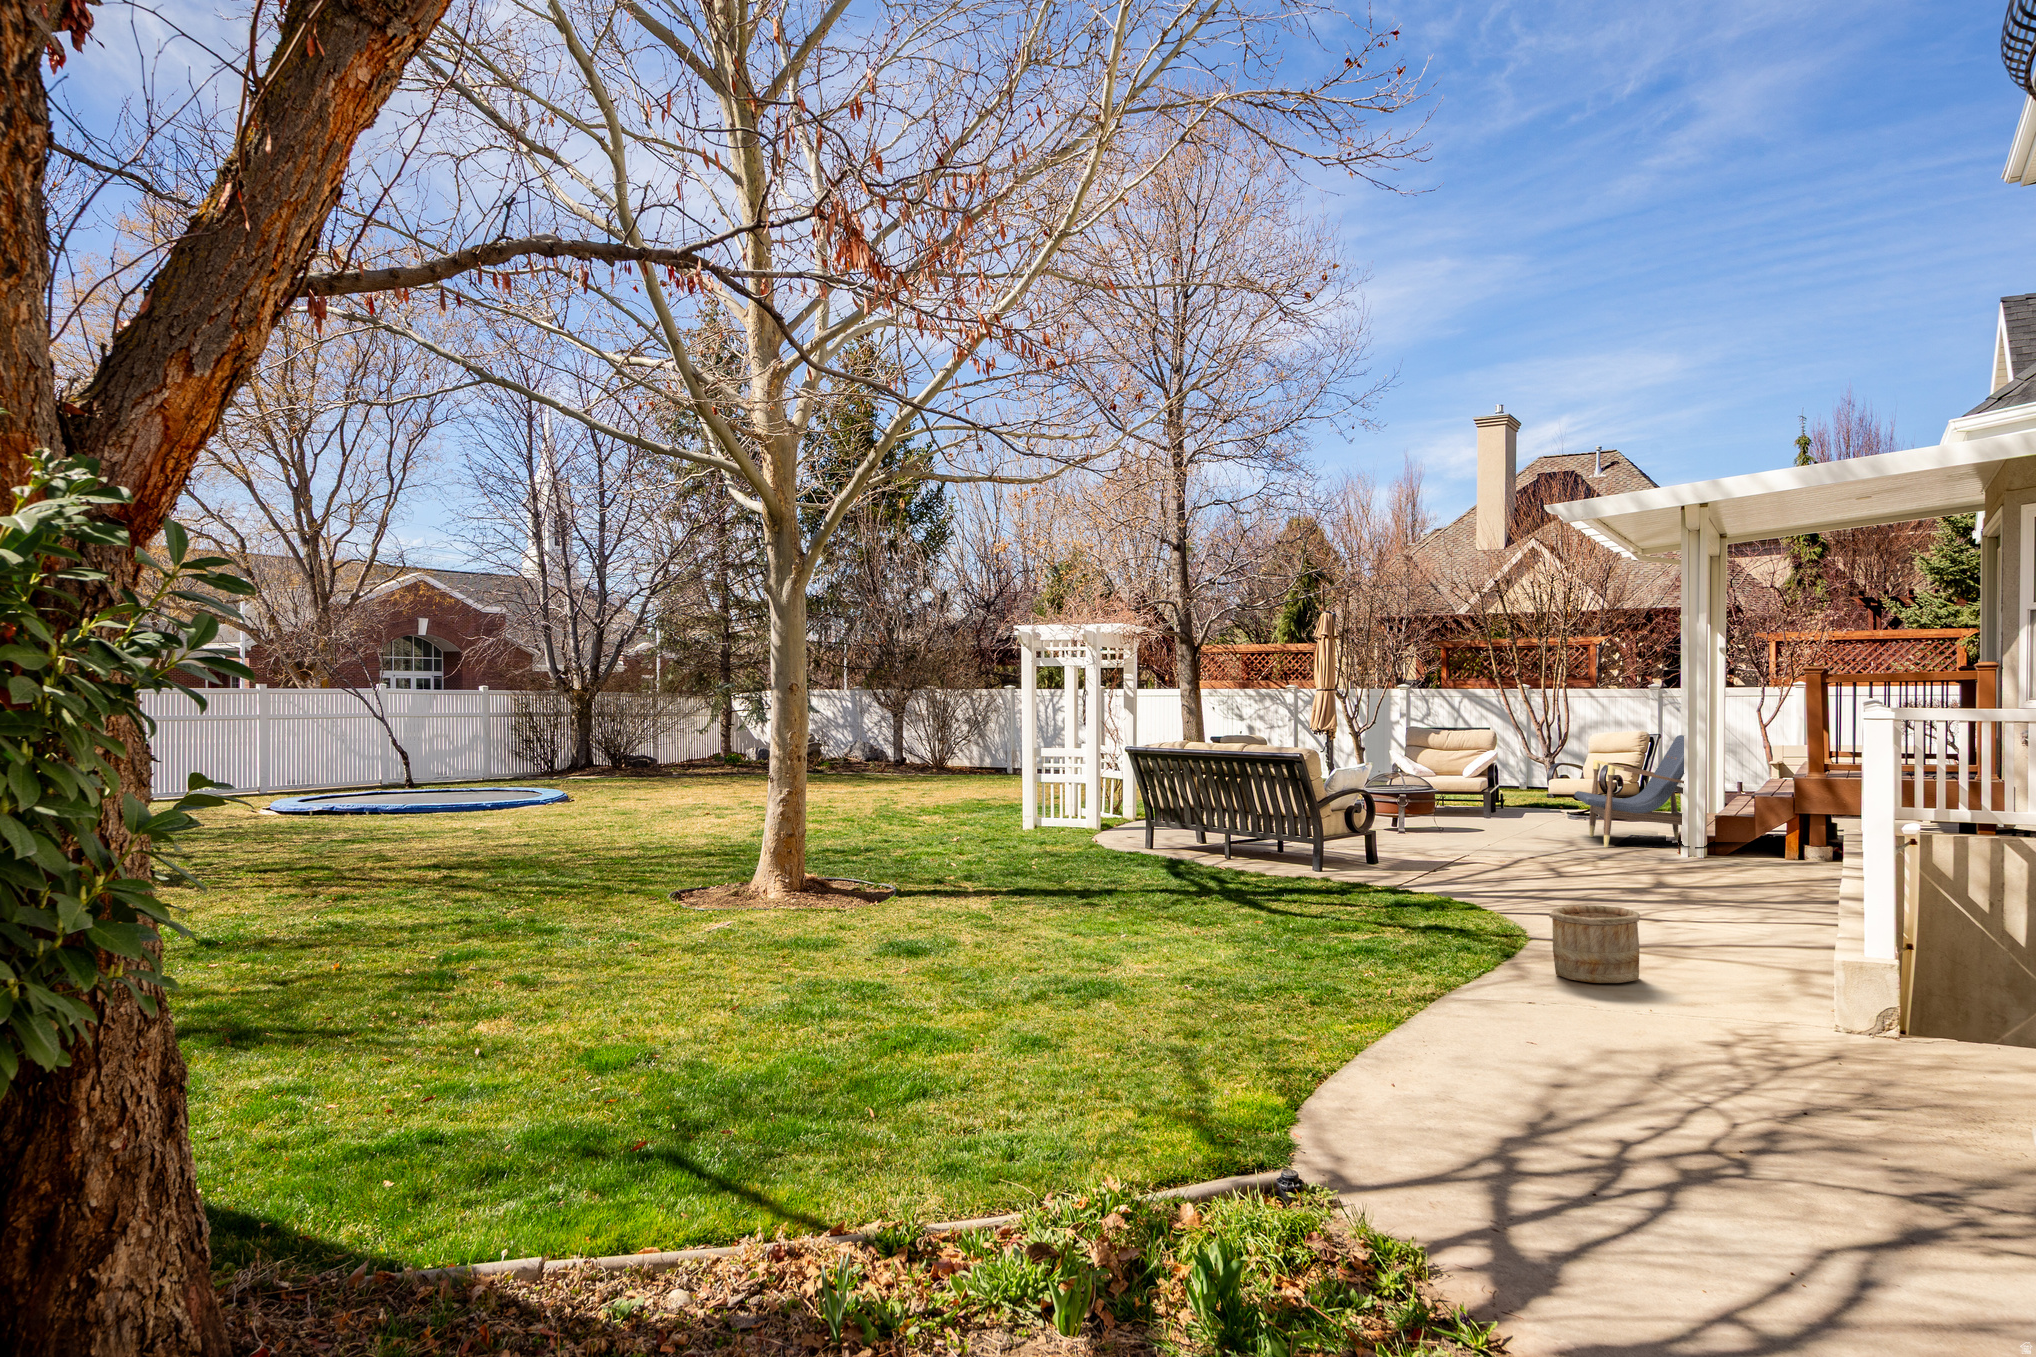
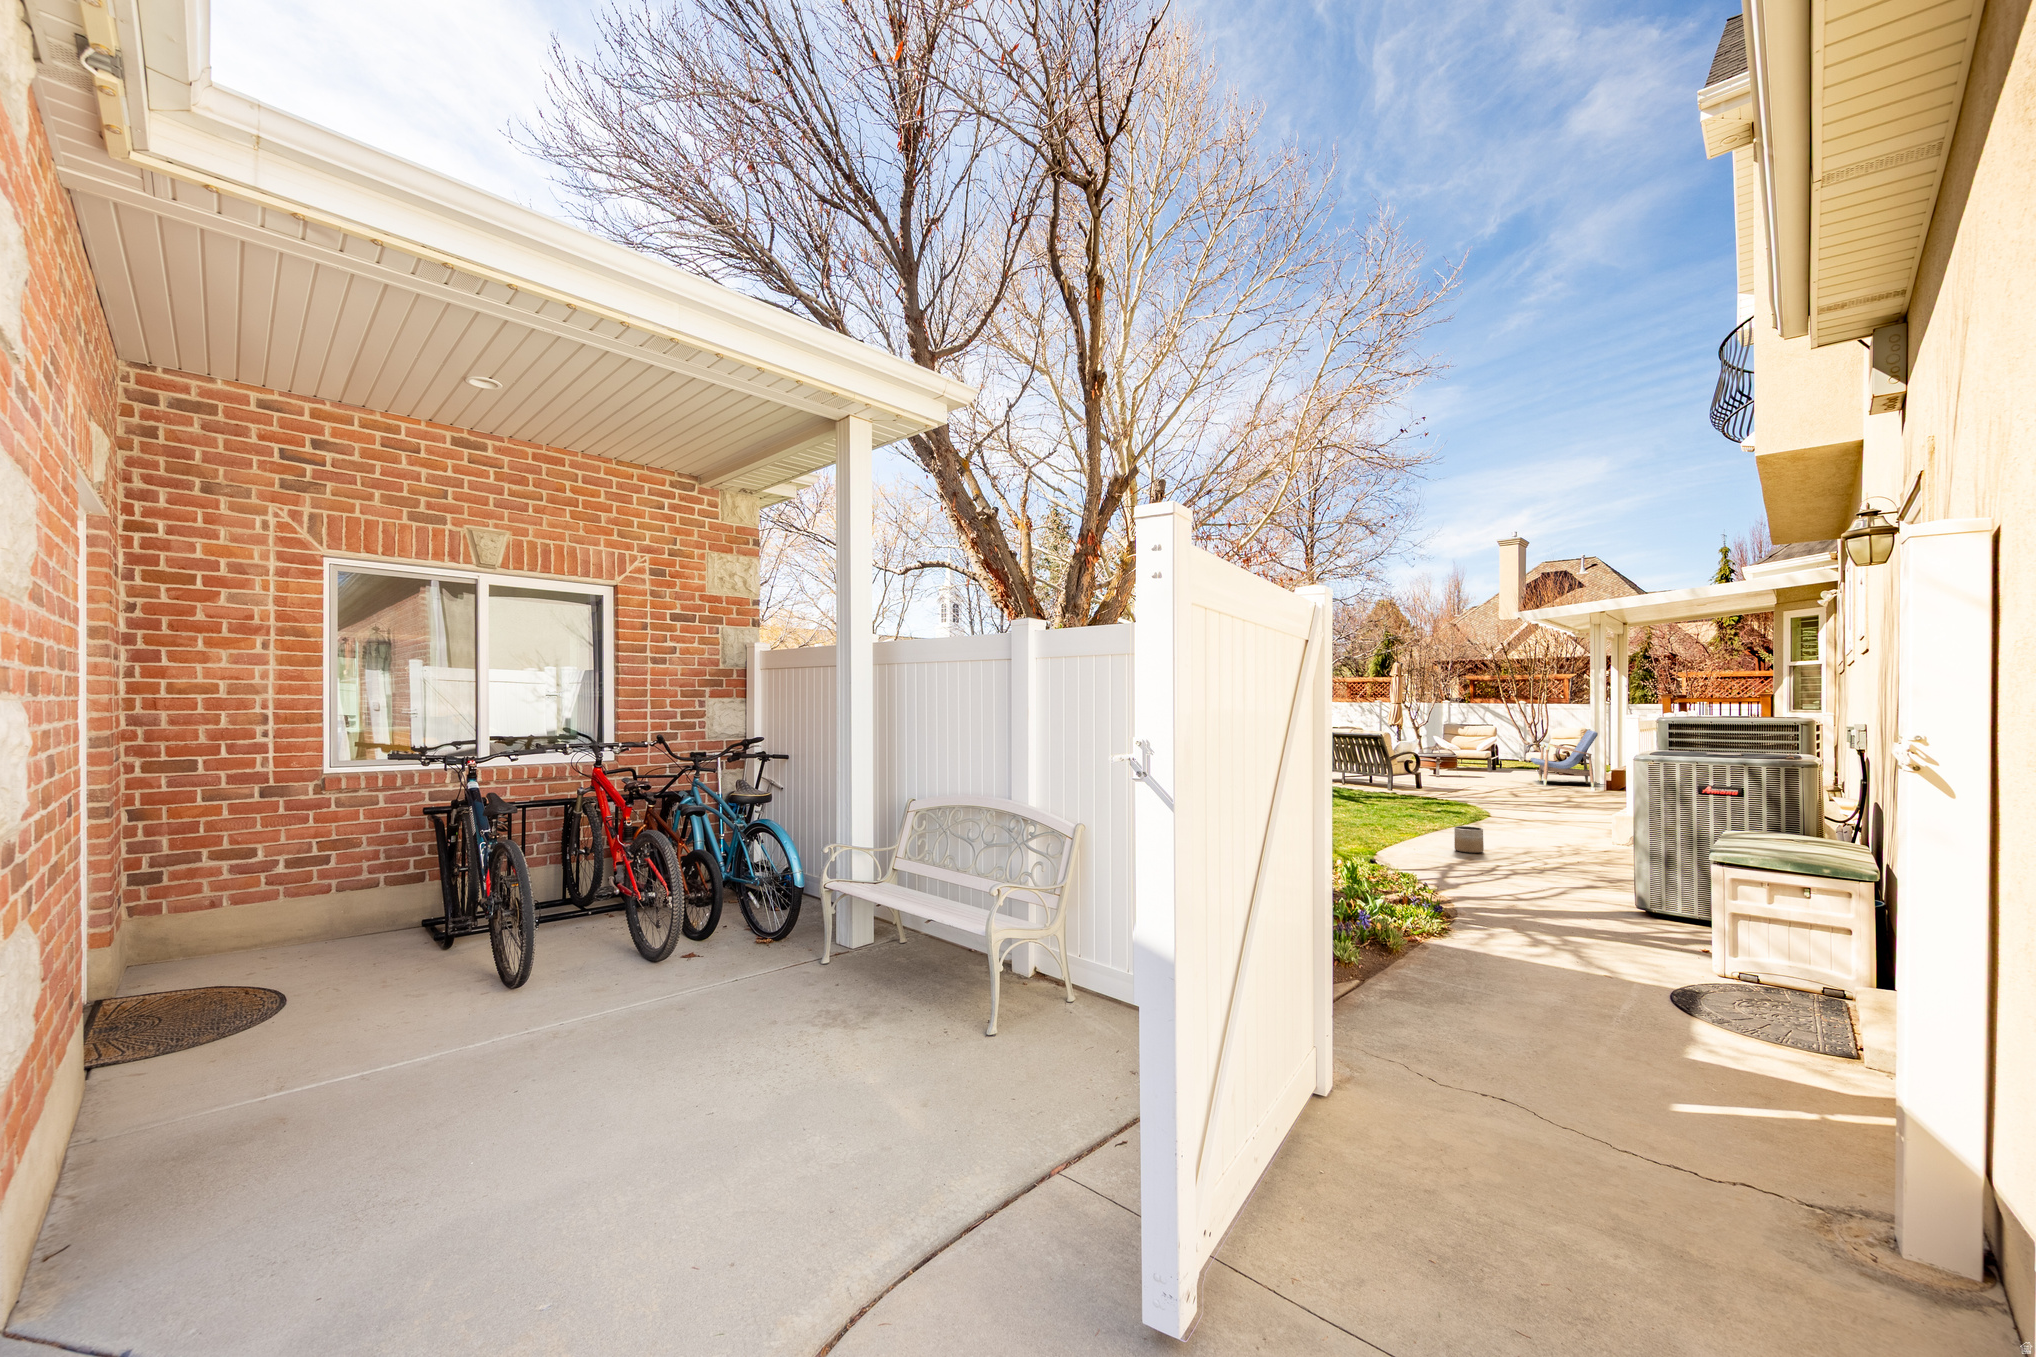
wooden bucket: present [1549,906,1640,983] -> none [1487,797,1526,827]
planter: none [1511,1026,1593,1115] -> present [1454,826,1484,853]

